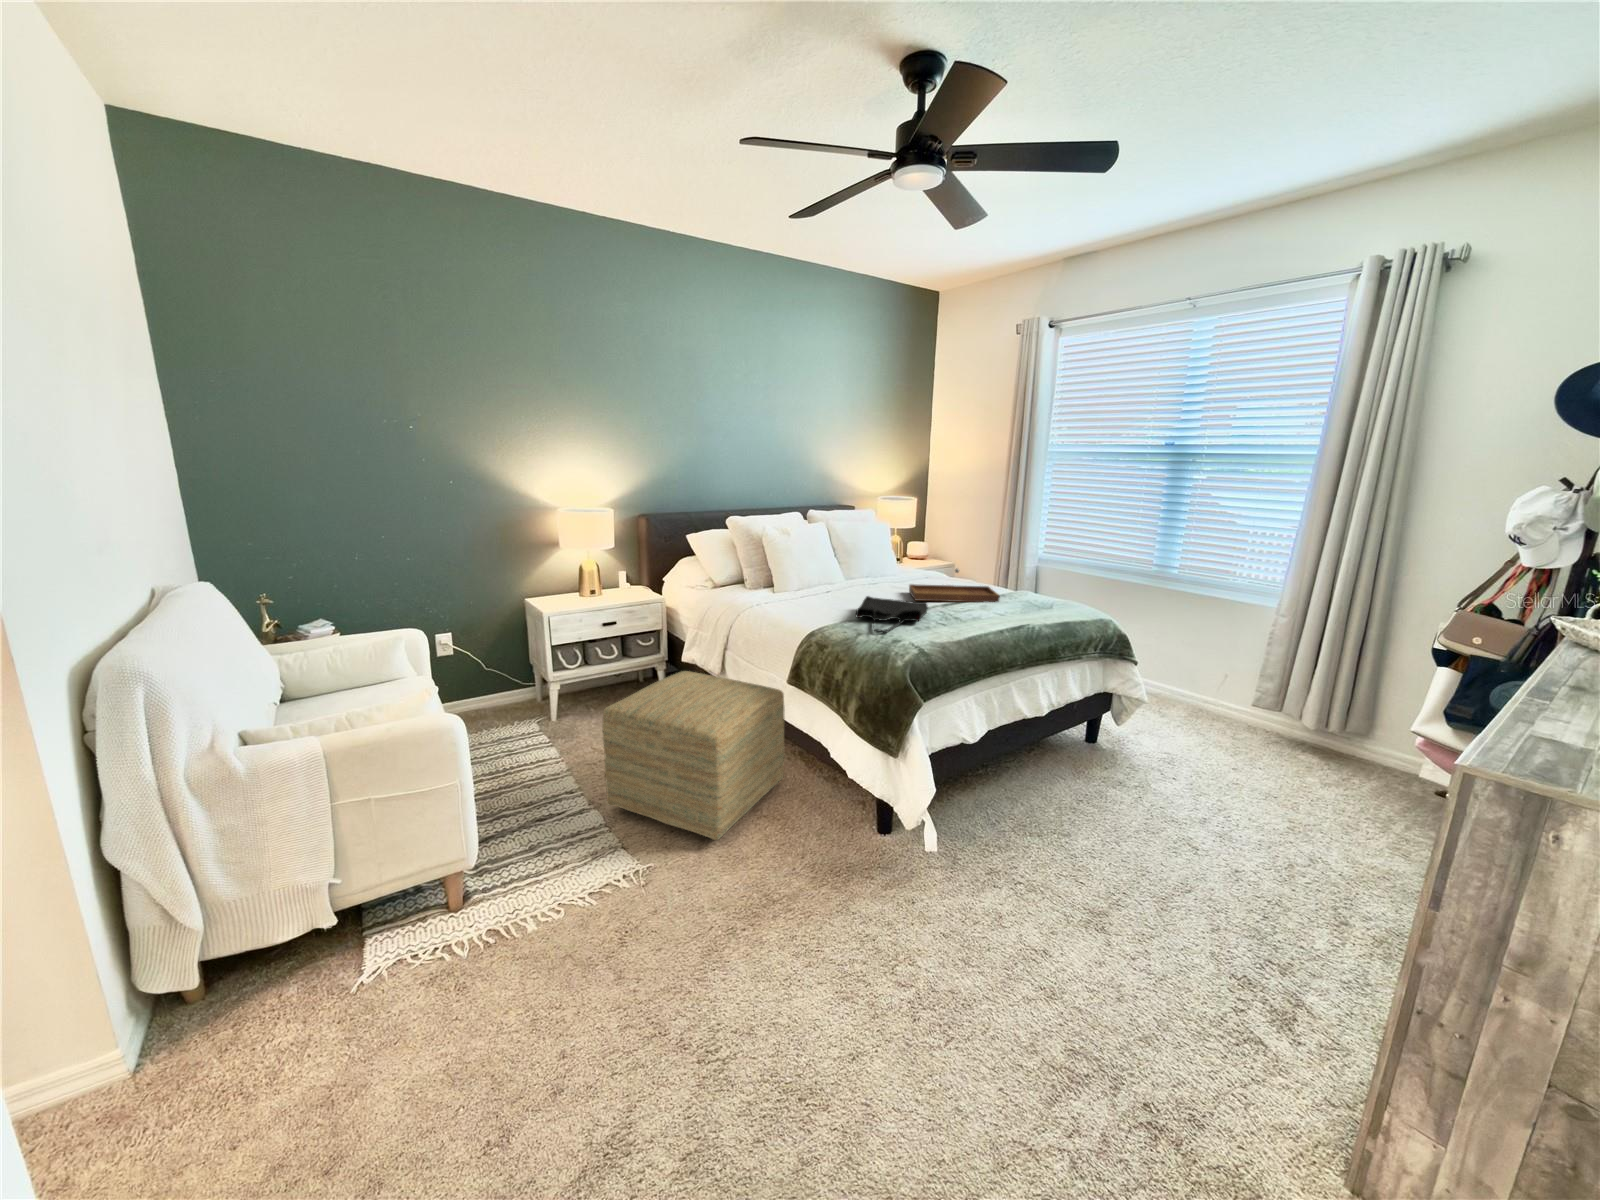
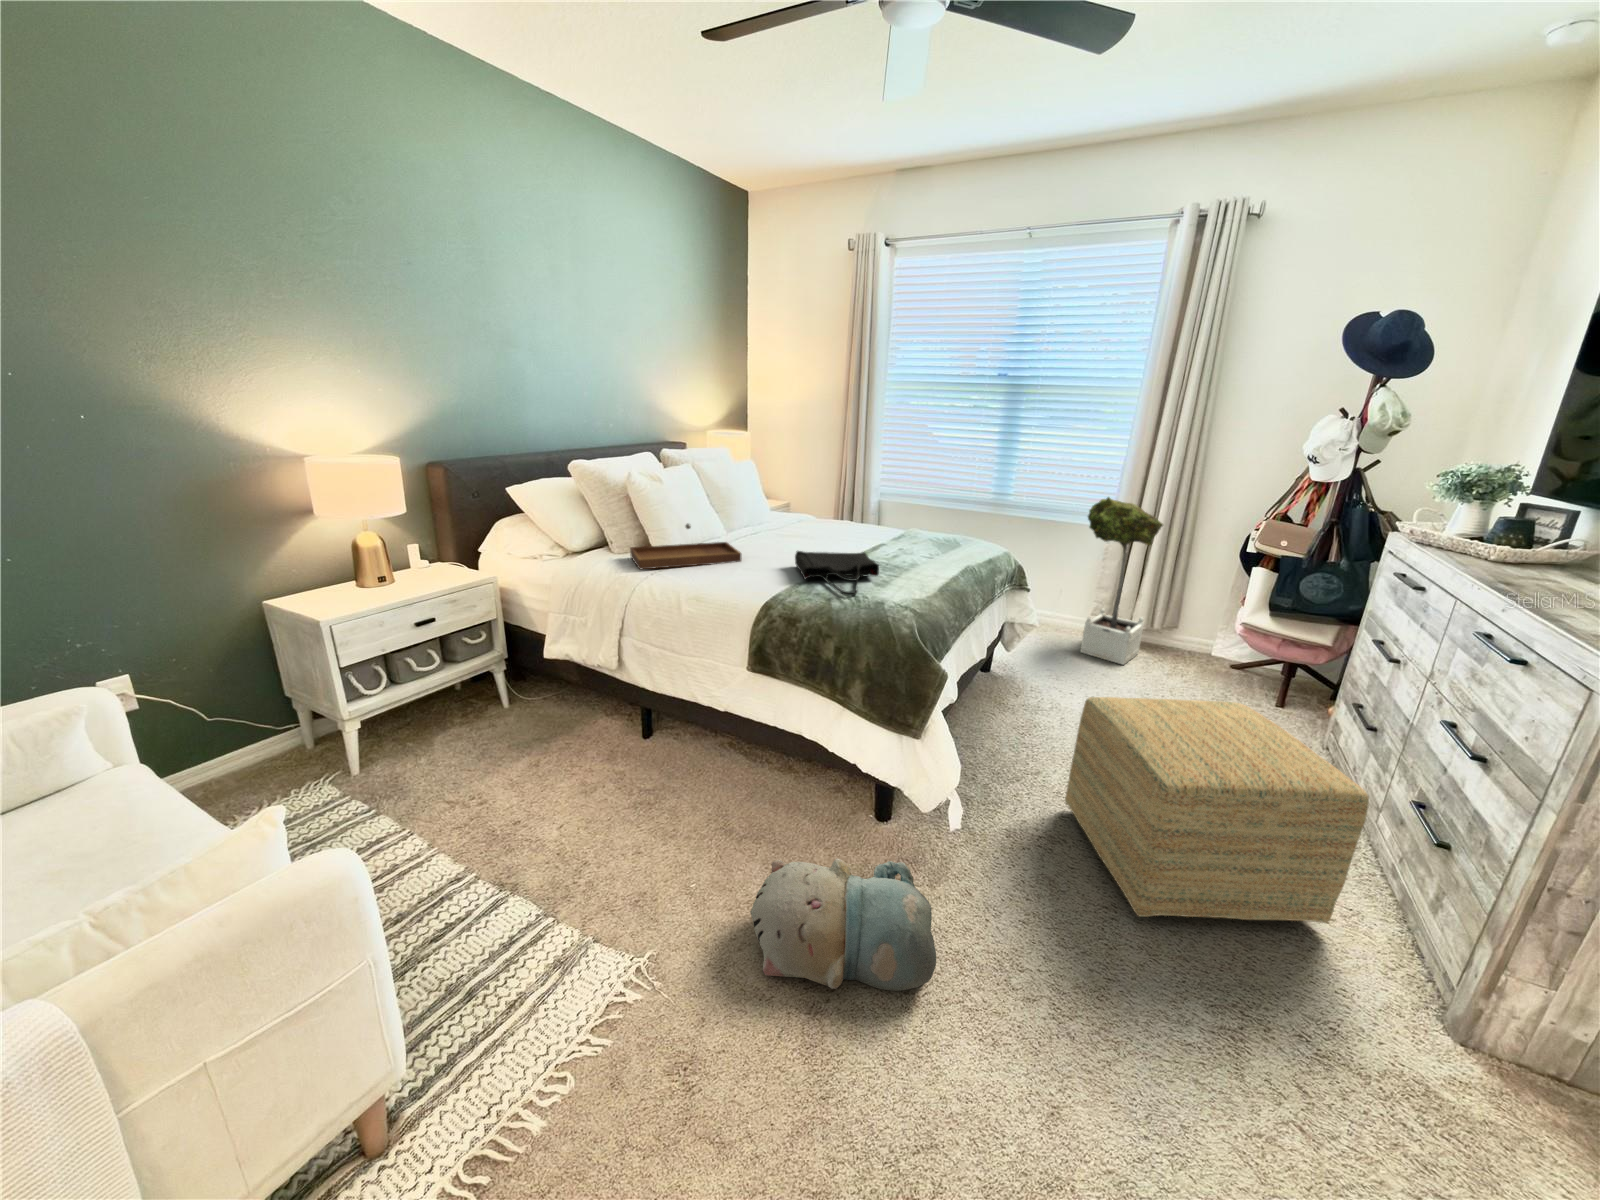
tray: present [909,569,1000,602] -> present [630,524,741,569]
potted tree: none [1216,571,1313,760] -> present [1080,497,1163,665]
ottoman: present [602,671,784,840] -> present [1065,697,1369,923]
plush toy: none [710,823,848,942] -> present [750,859,936,991]

